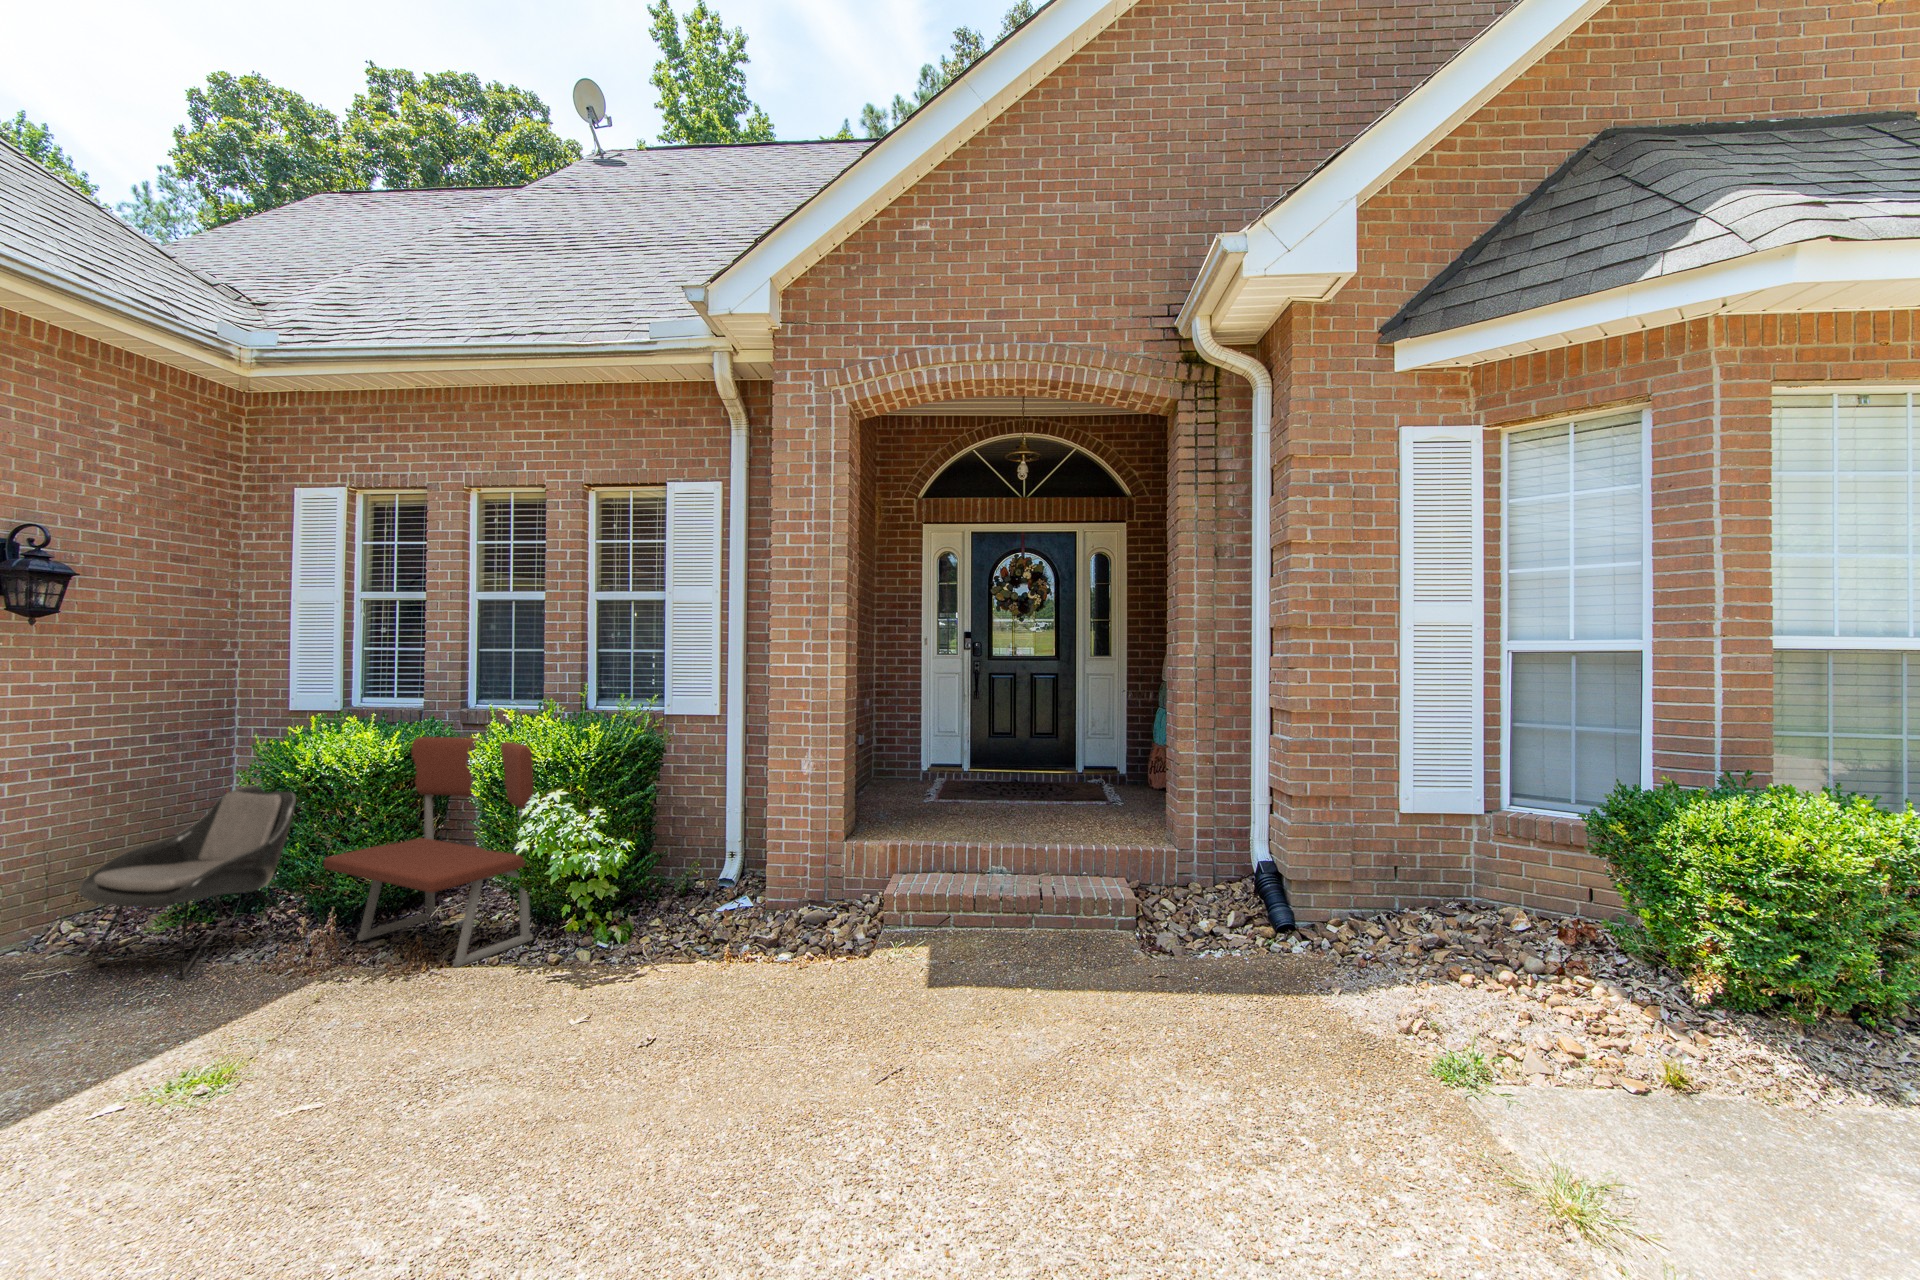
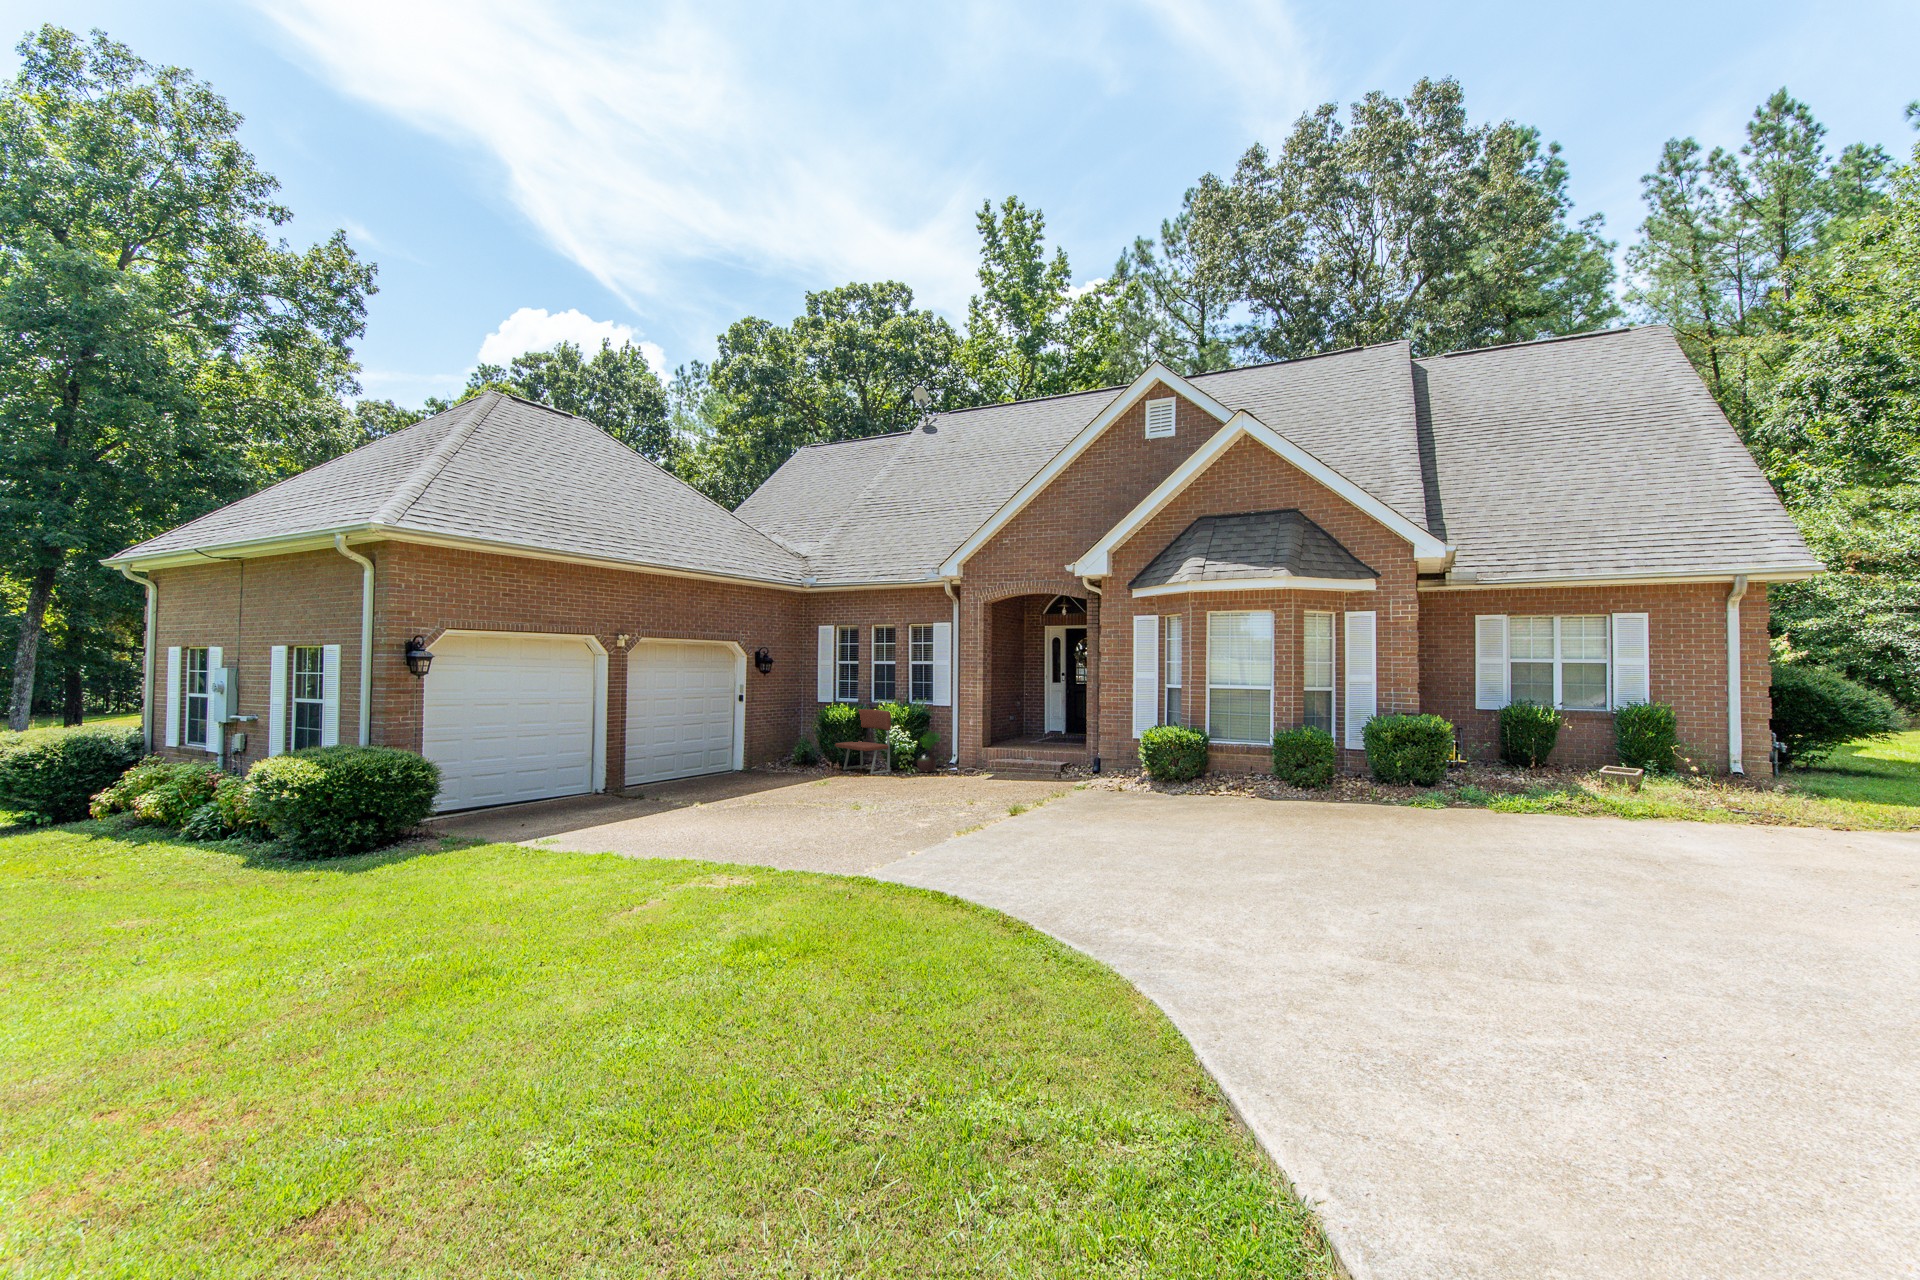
lounge chair: present [78,786,303,979] -> none [778,723,829,773]
potted tree: none [626,795,709,933] -> present [917,733,940,772]

